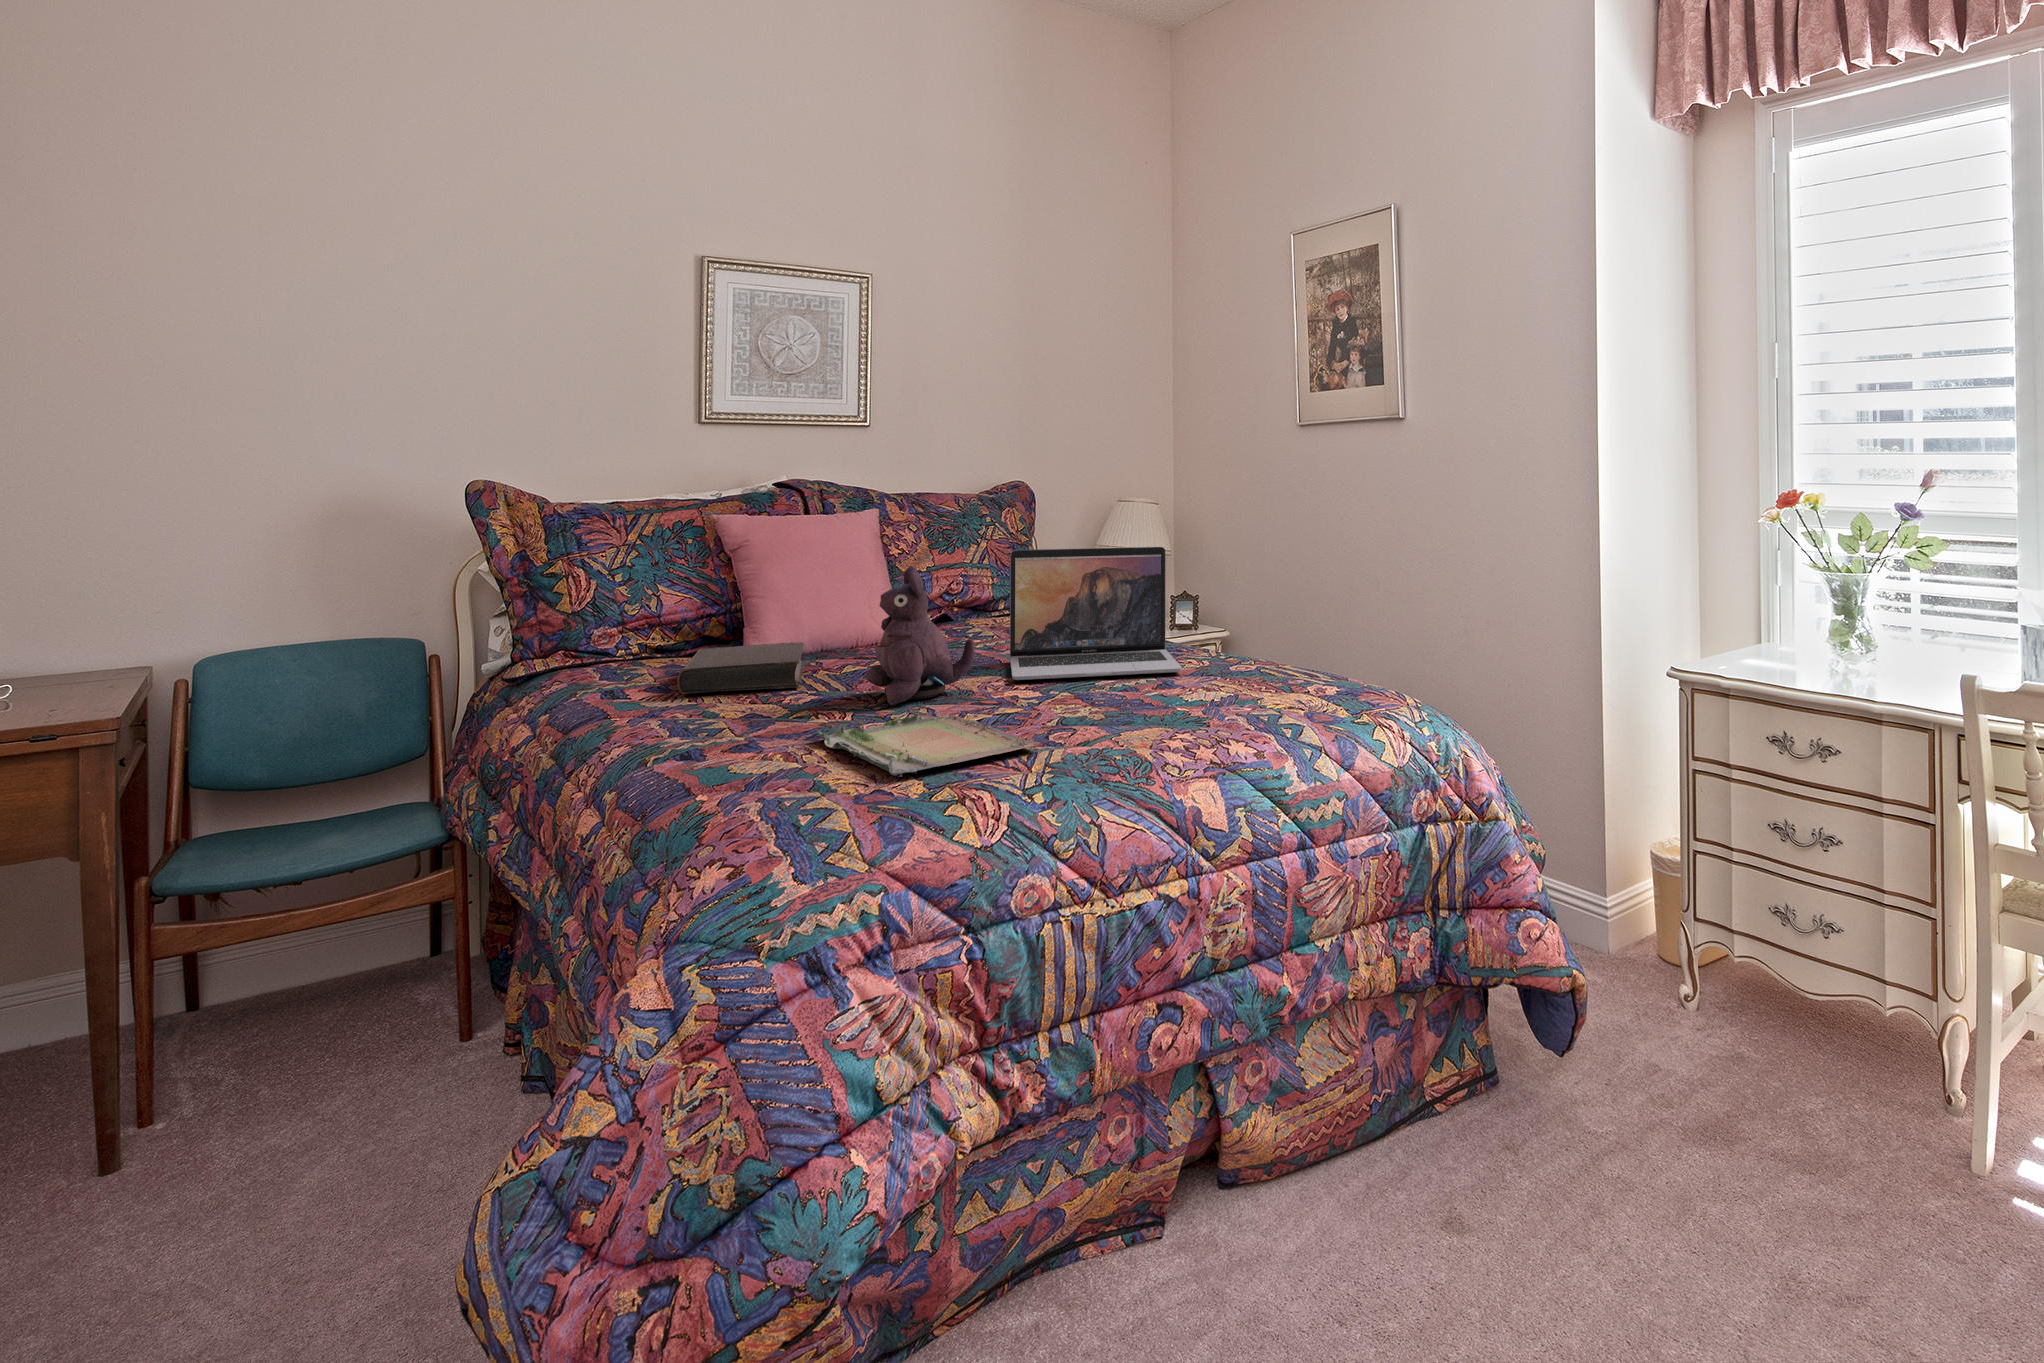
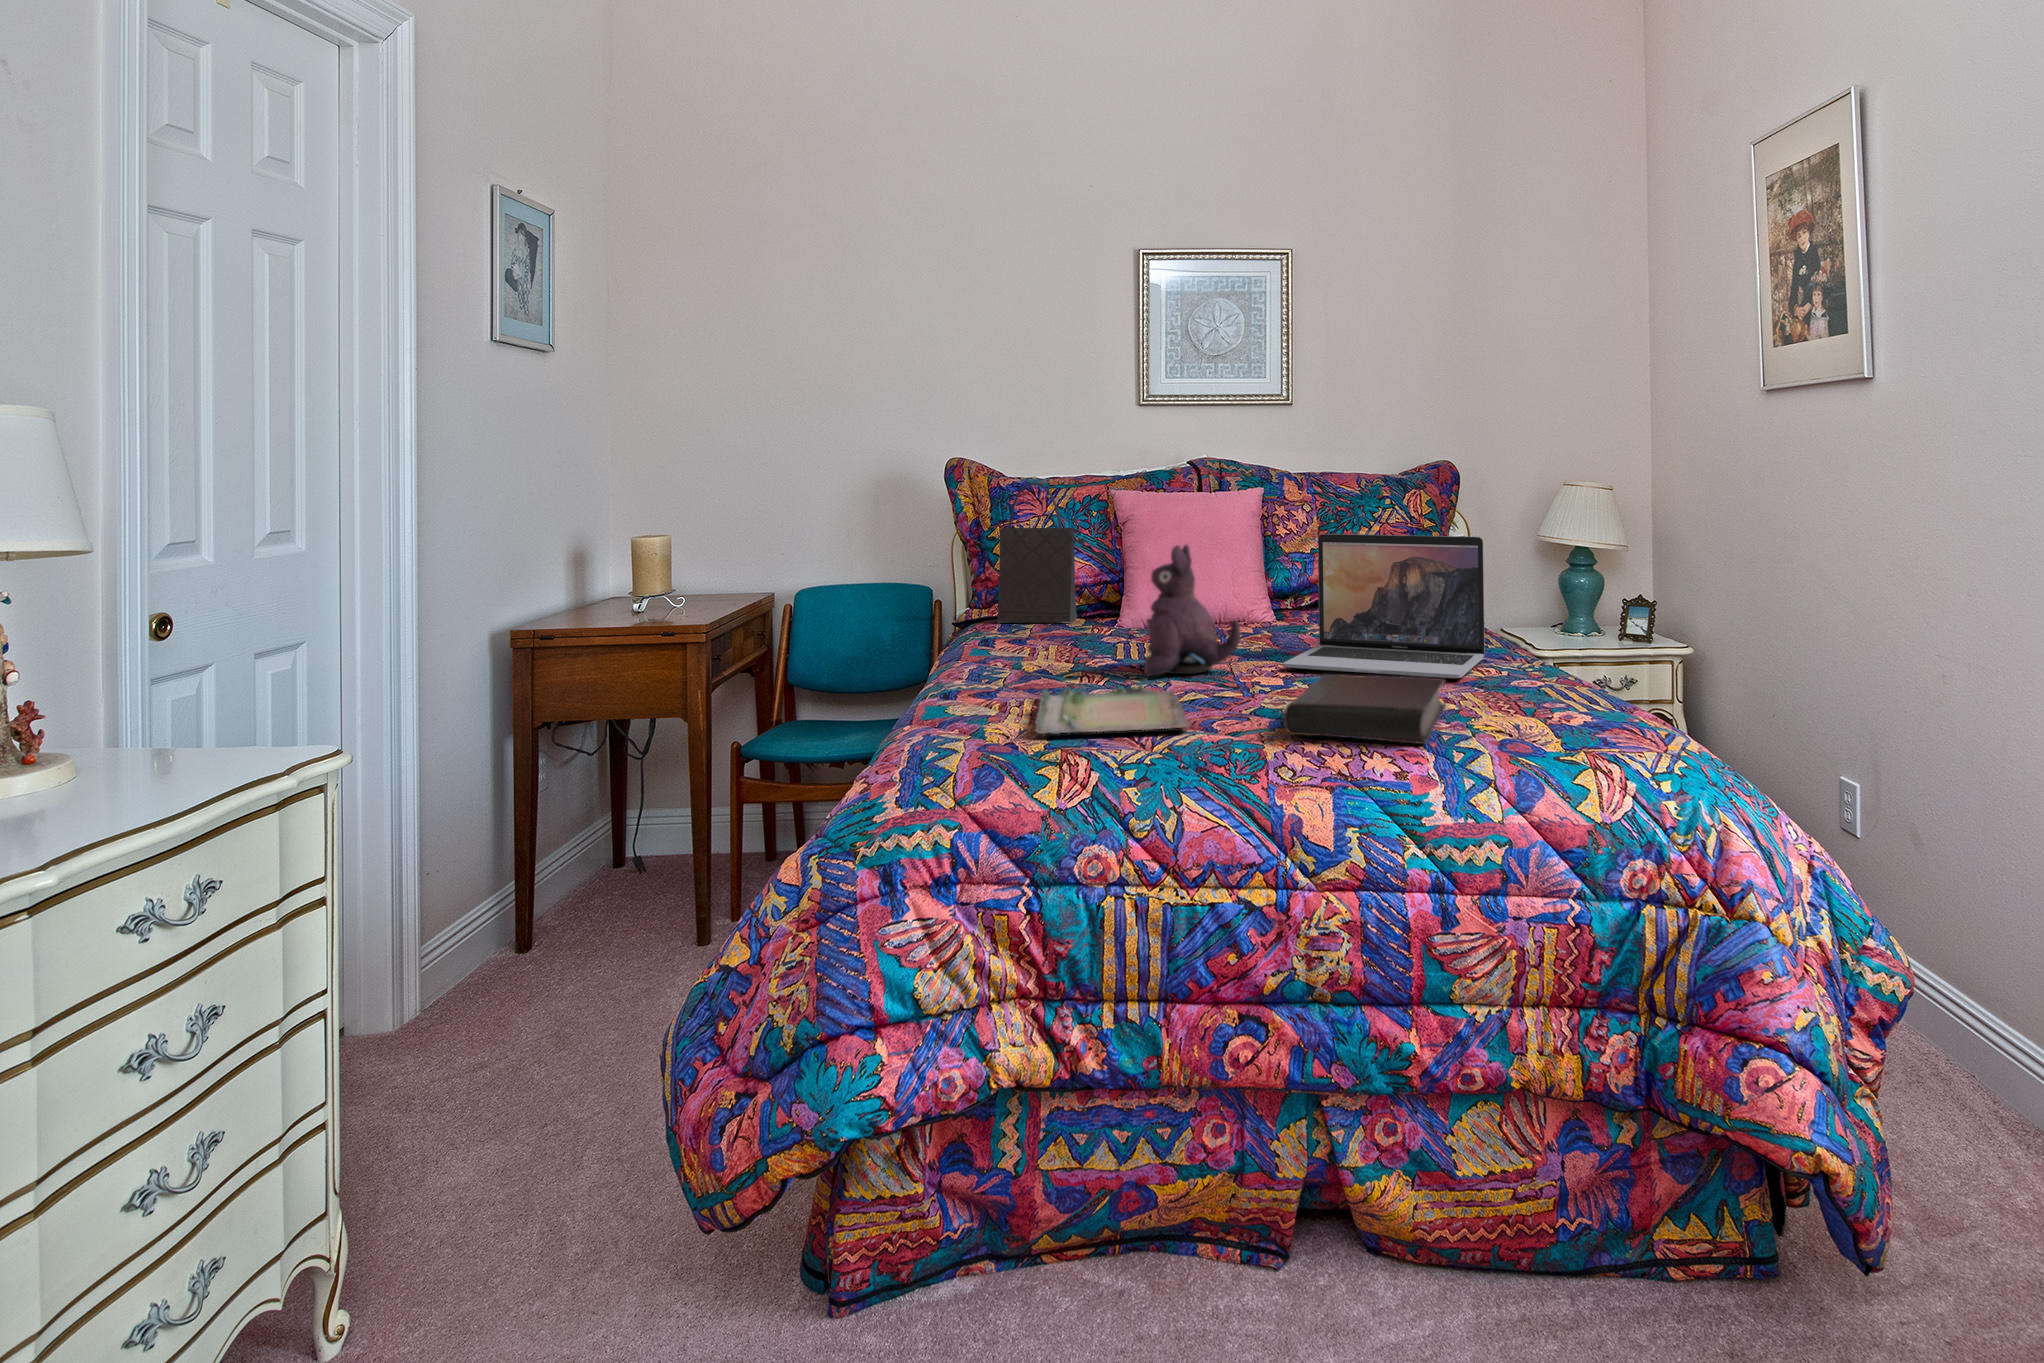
handbag: none [584,506,696,670] -> present [998,483,1085,623]
book: present [678,642,804,694] -> present [1284,674,1445,744]

